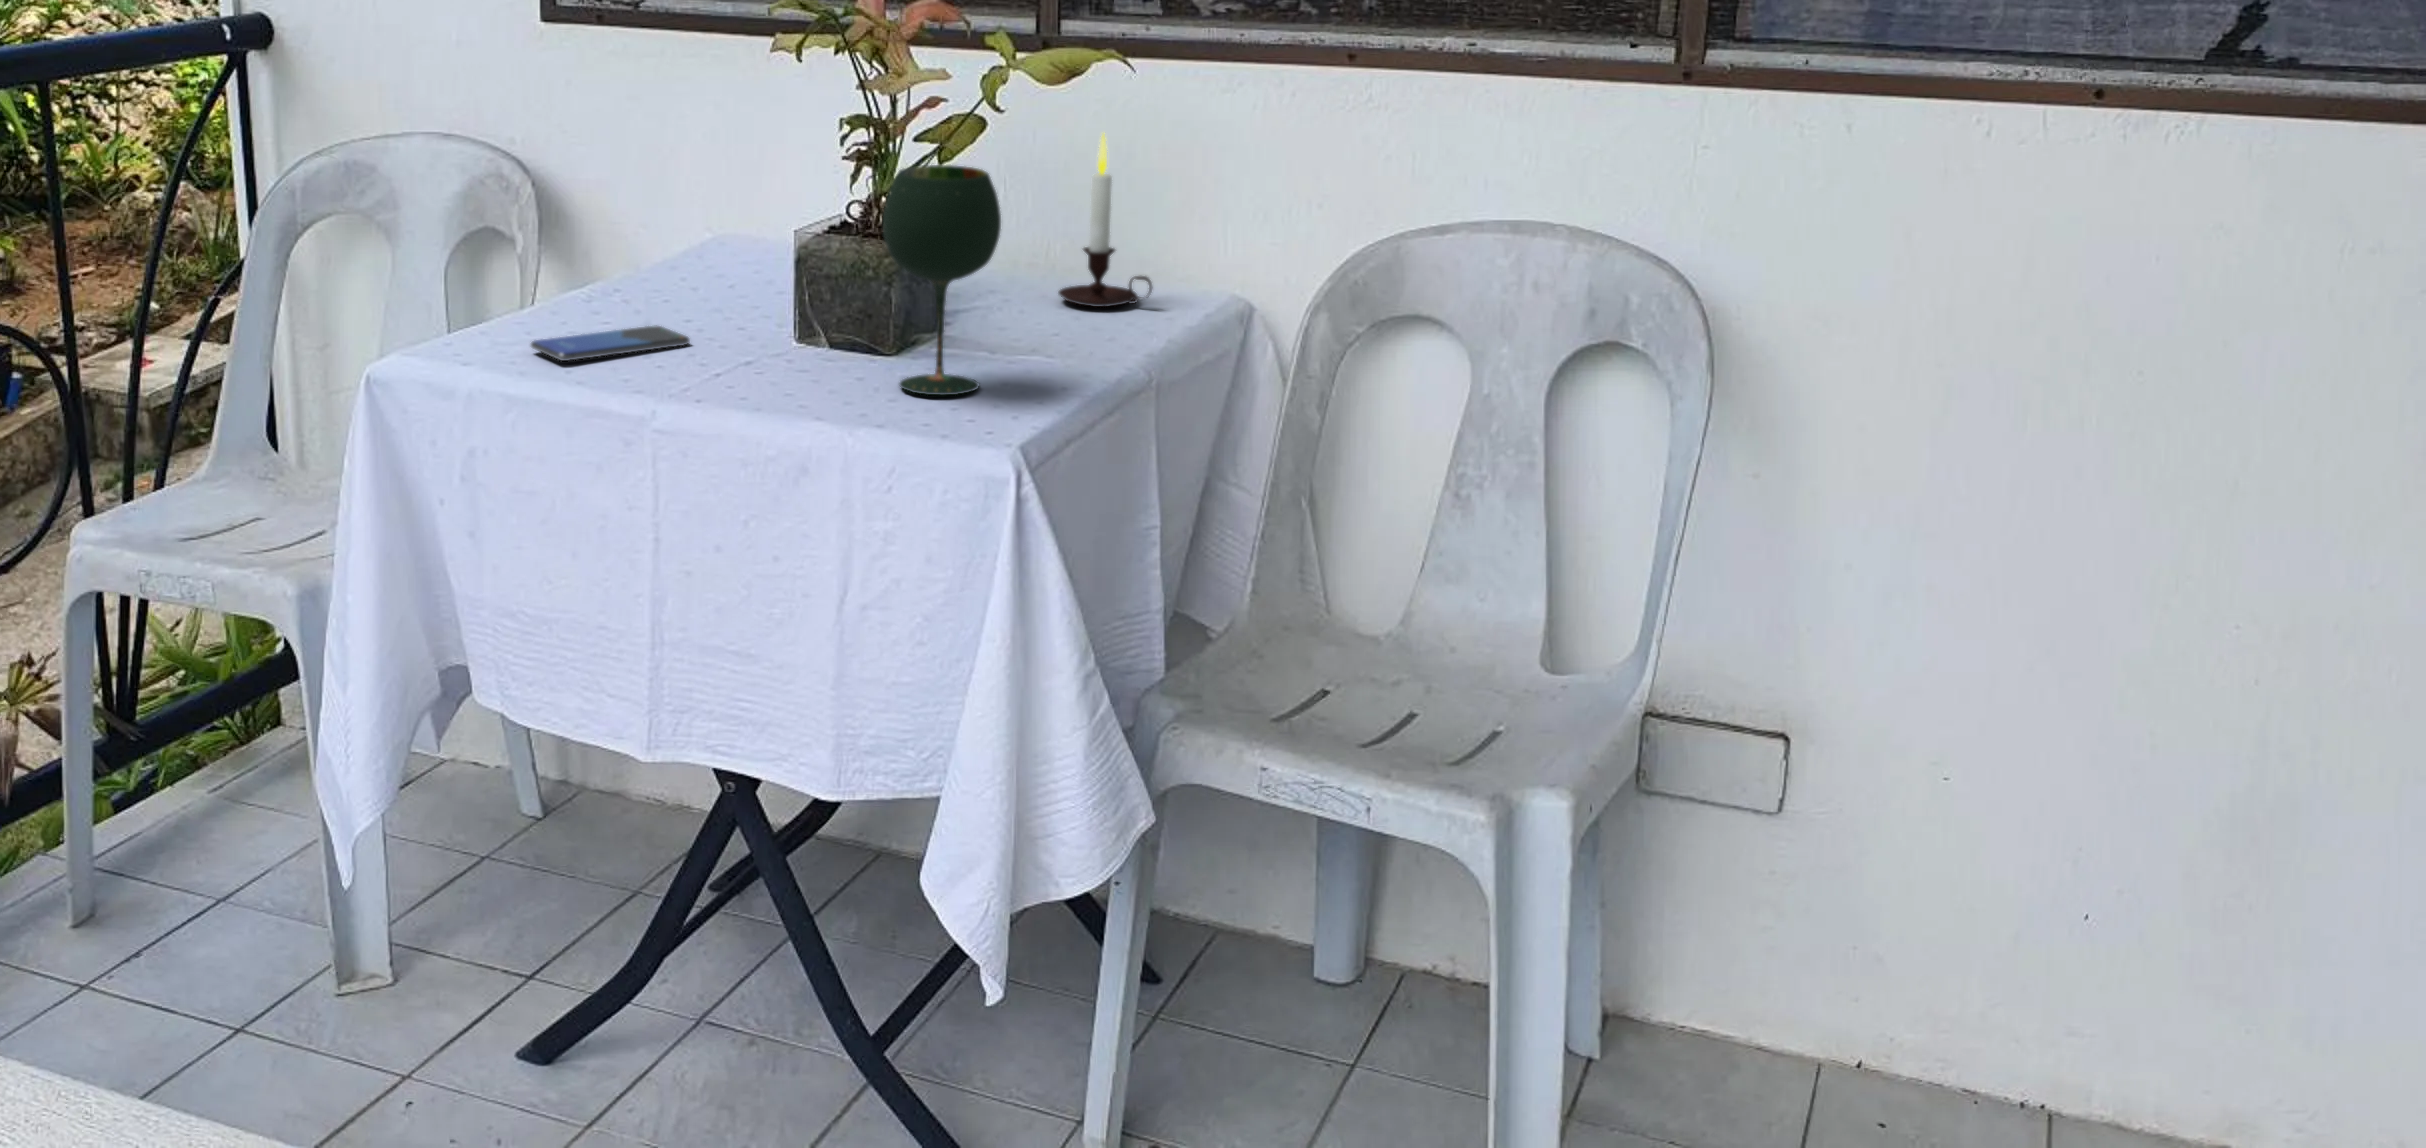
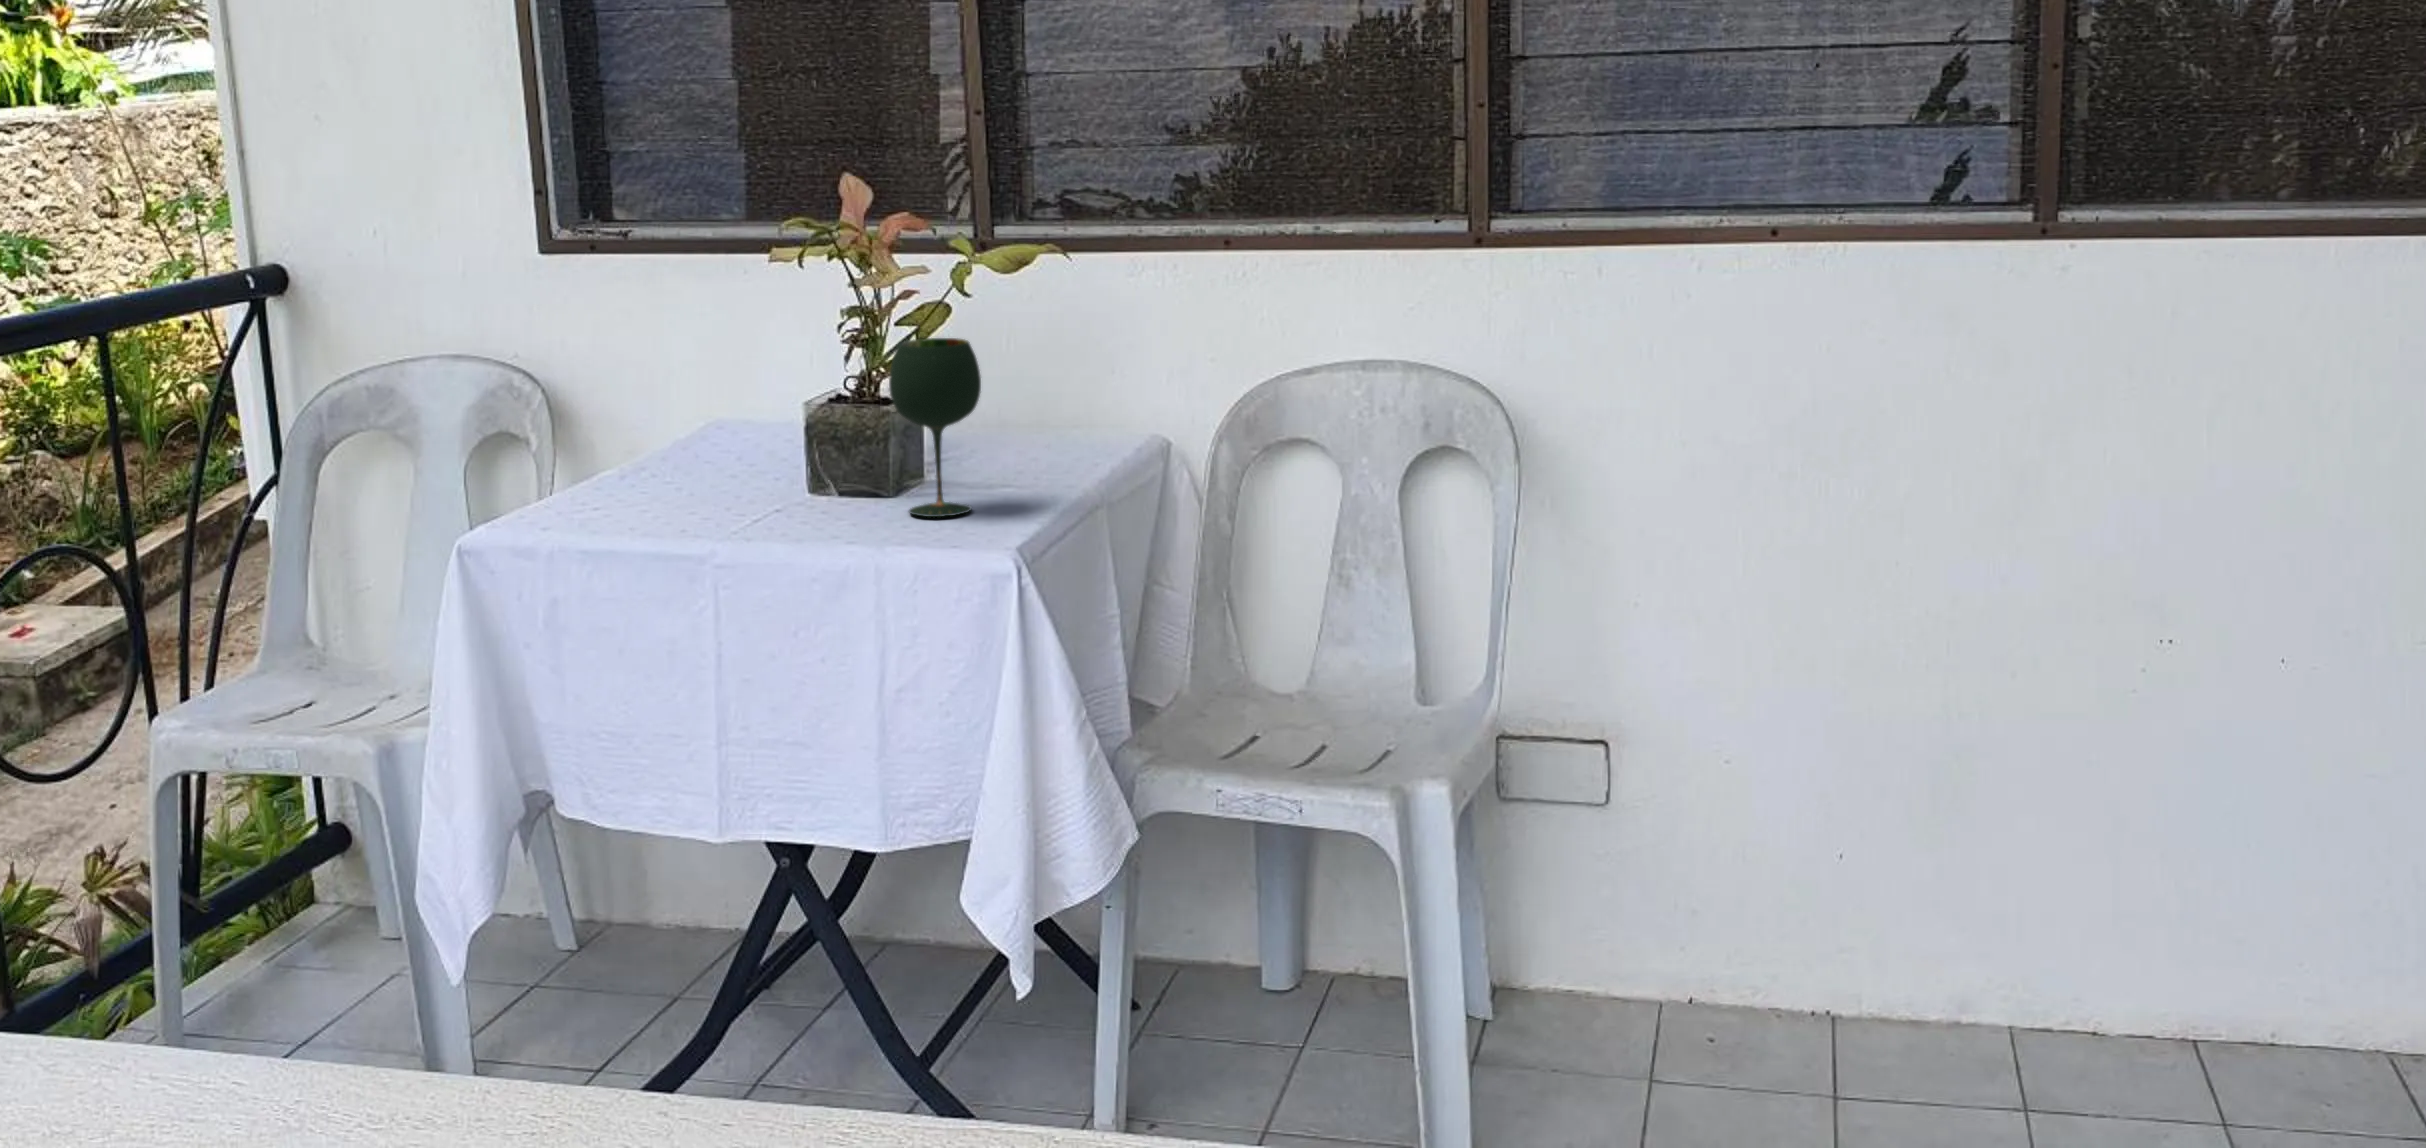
candle: present [1059,134,1152,307] -> none [1011,311,1087,451]
smartphone: present [531,325,690,361] -> none [596,488,725,517]

